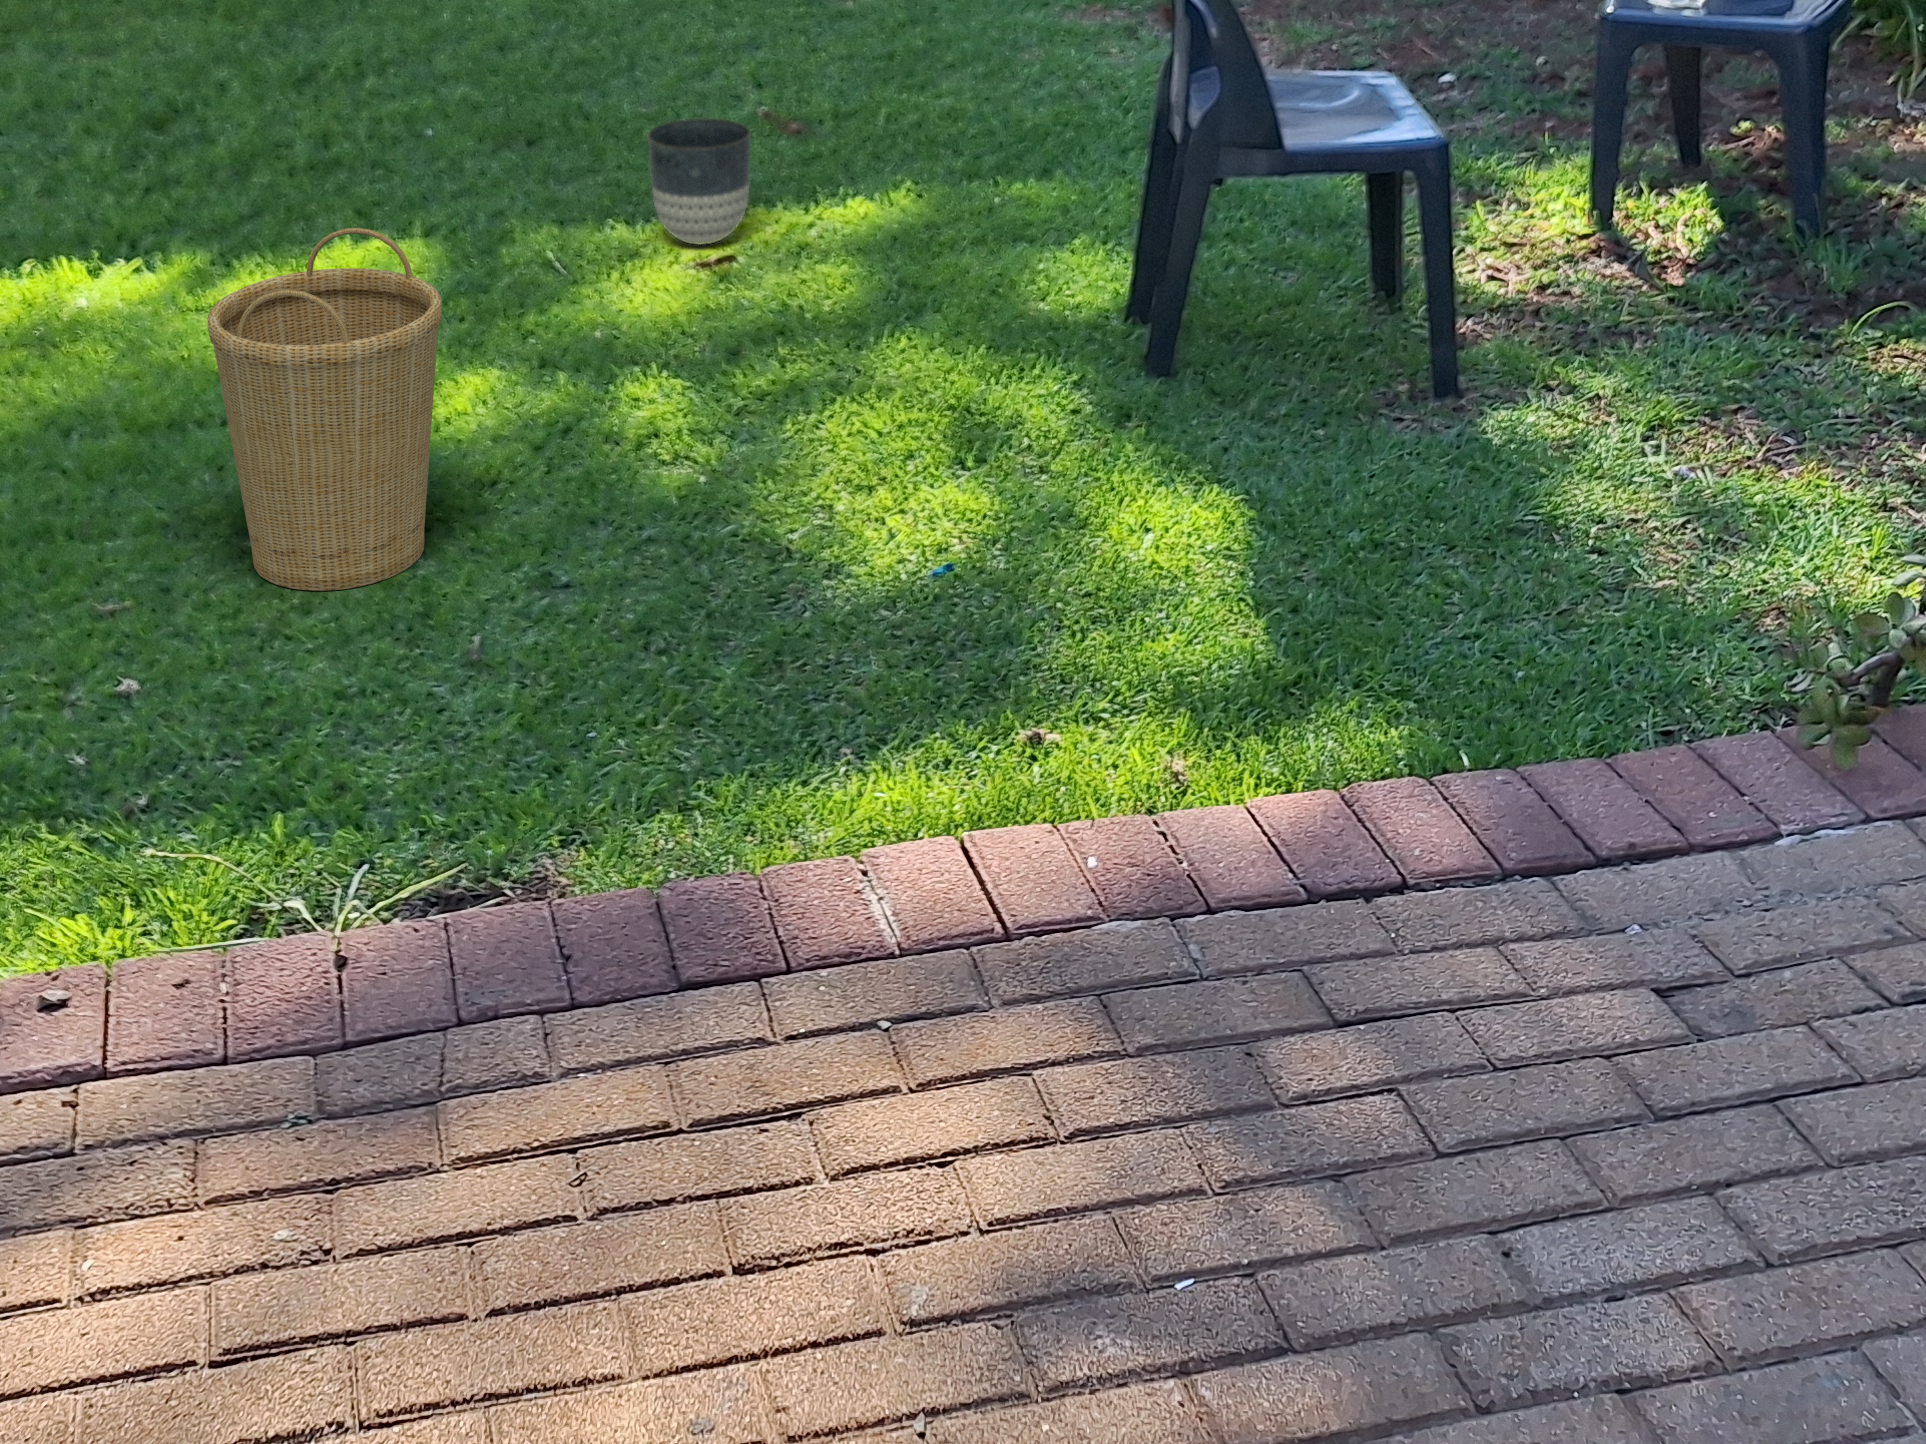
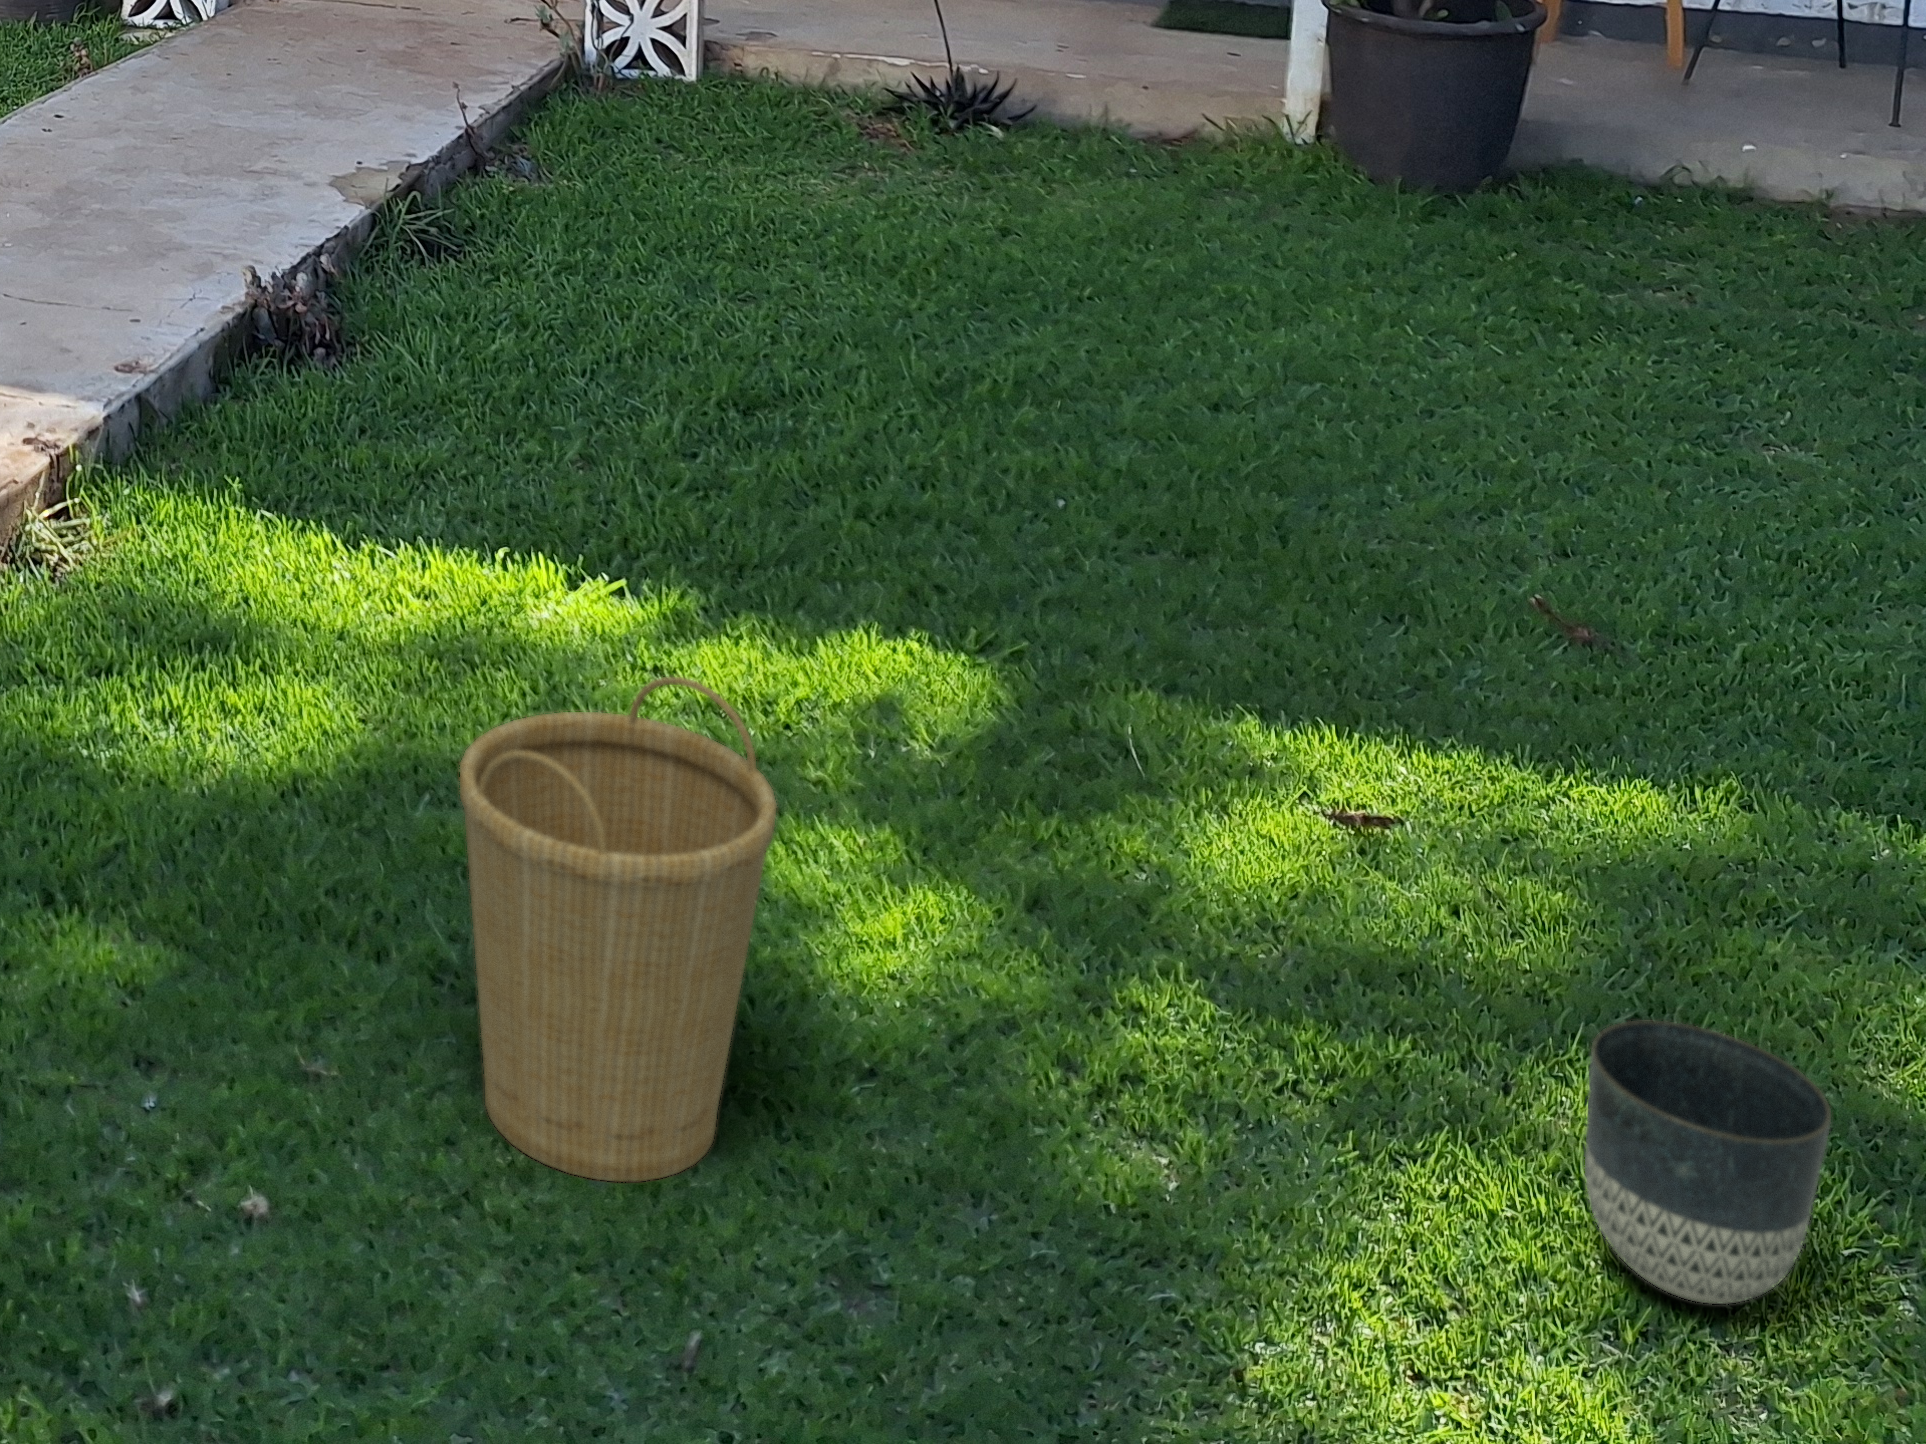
planter: present [648,118,751,244] -> present [1585,1020,1831,1304]

